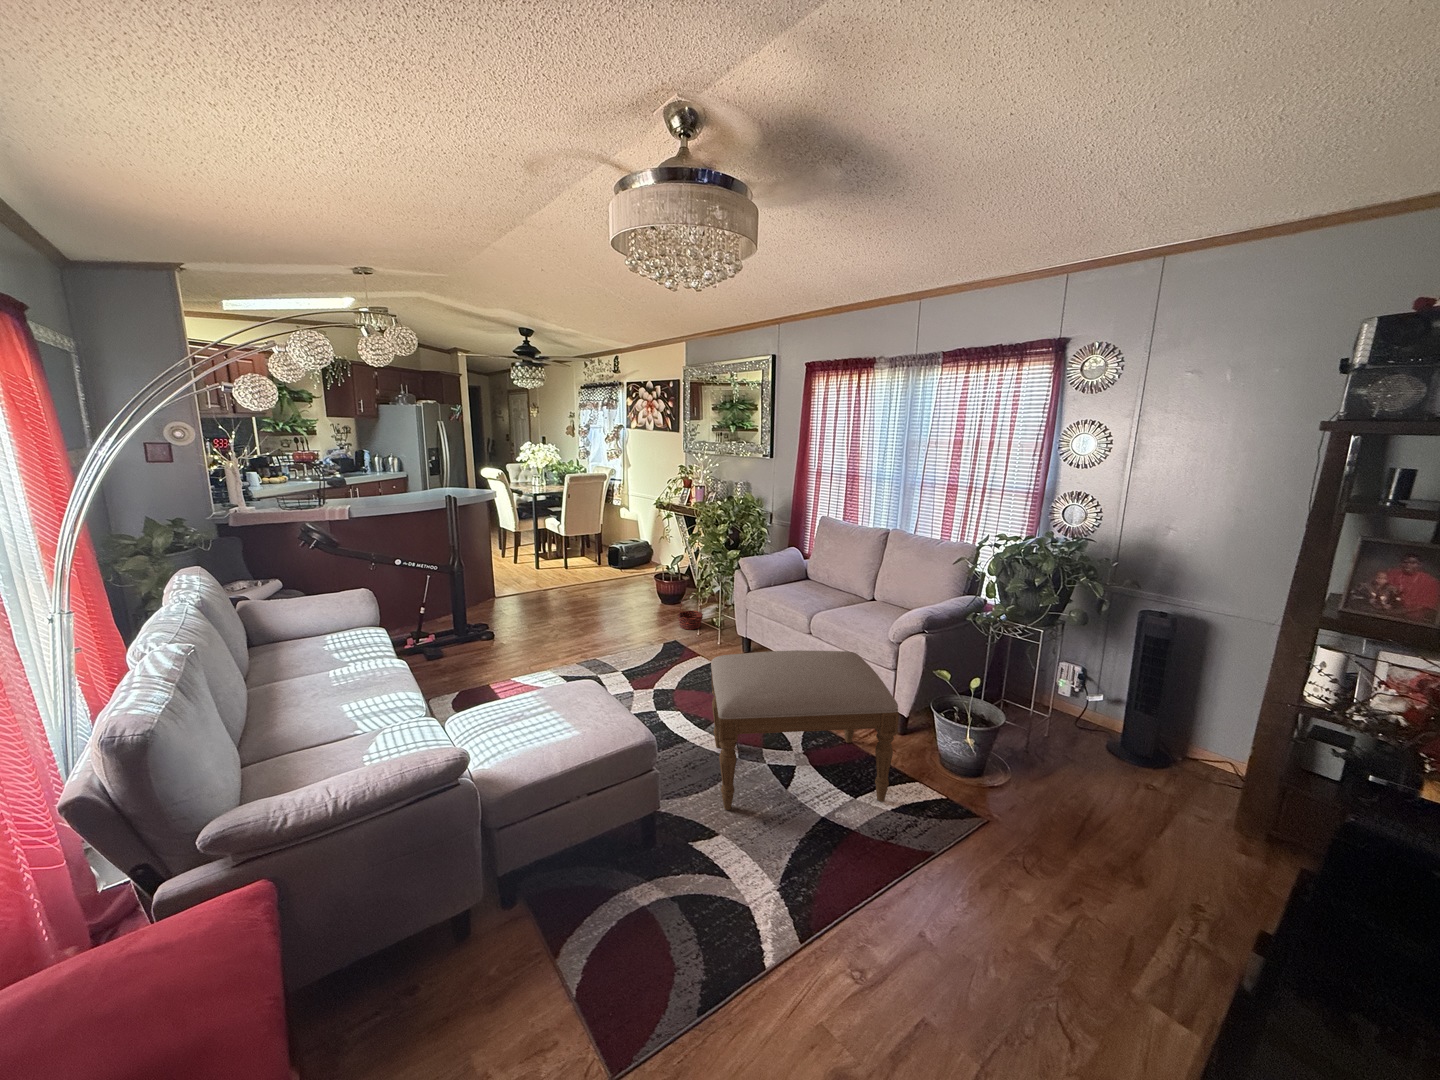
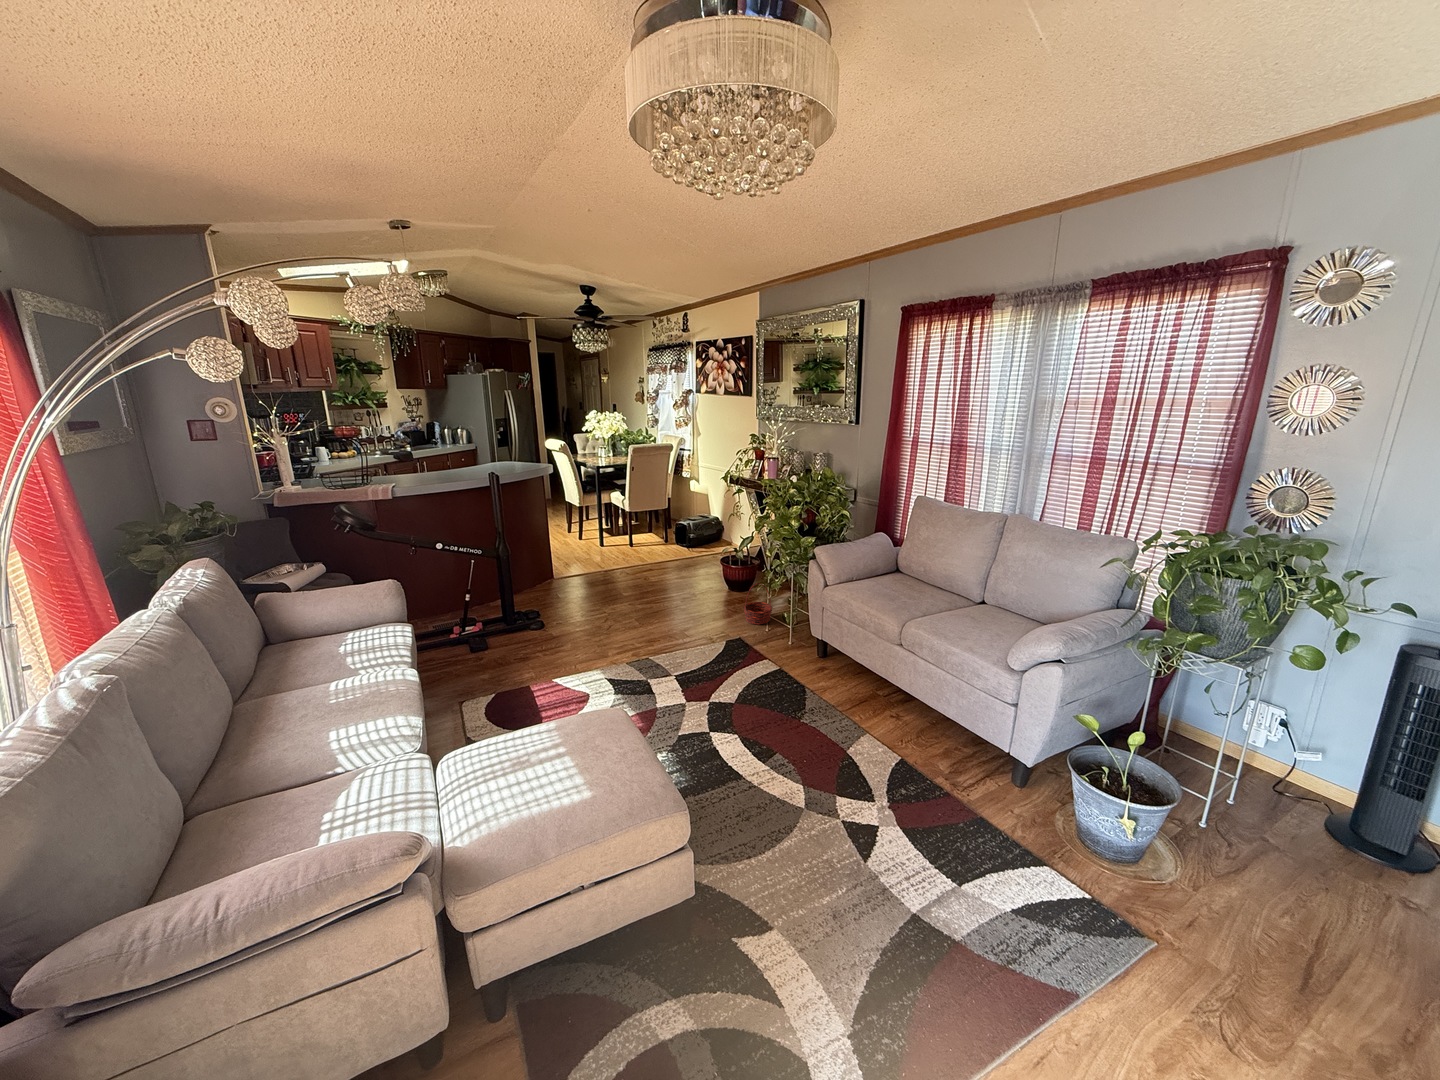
ottoman: present [711,650,899,810] -> none [772,679,1028,896]

